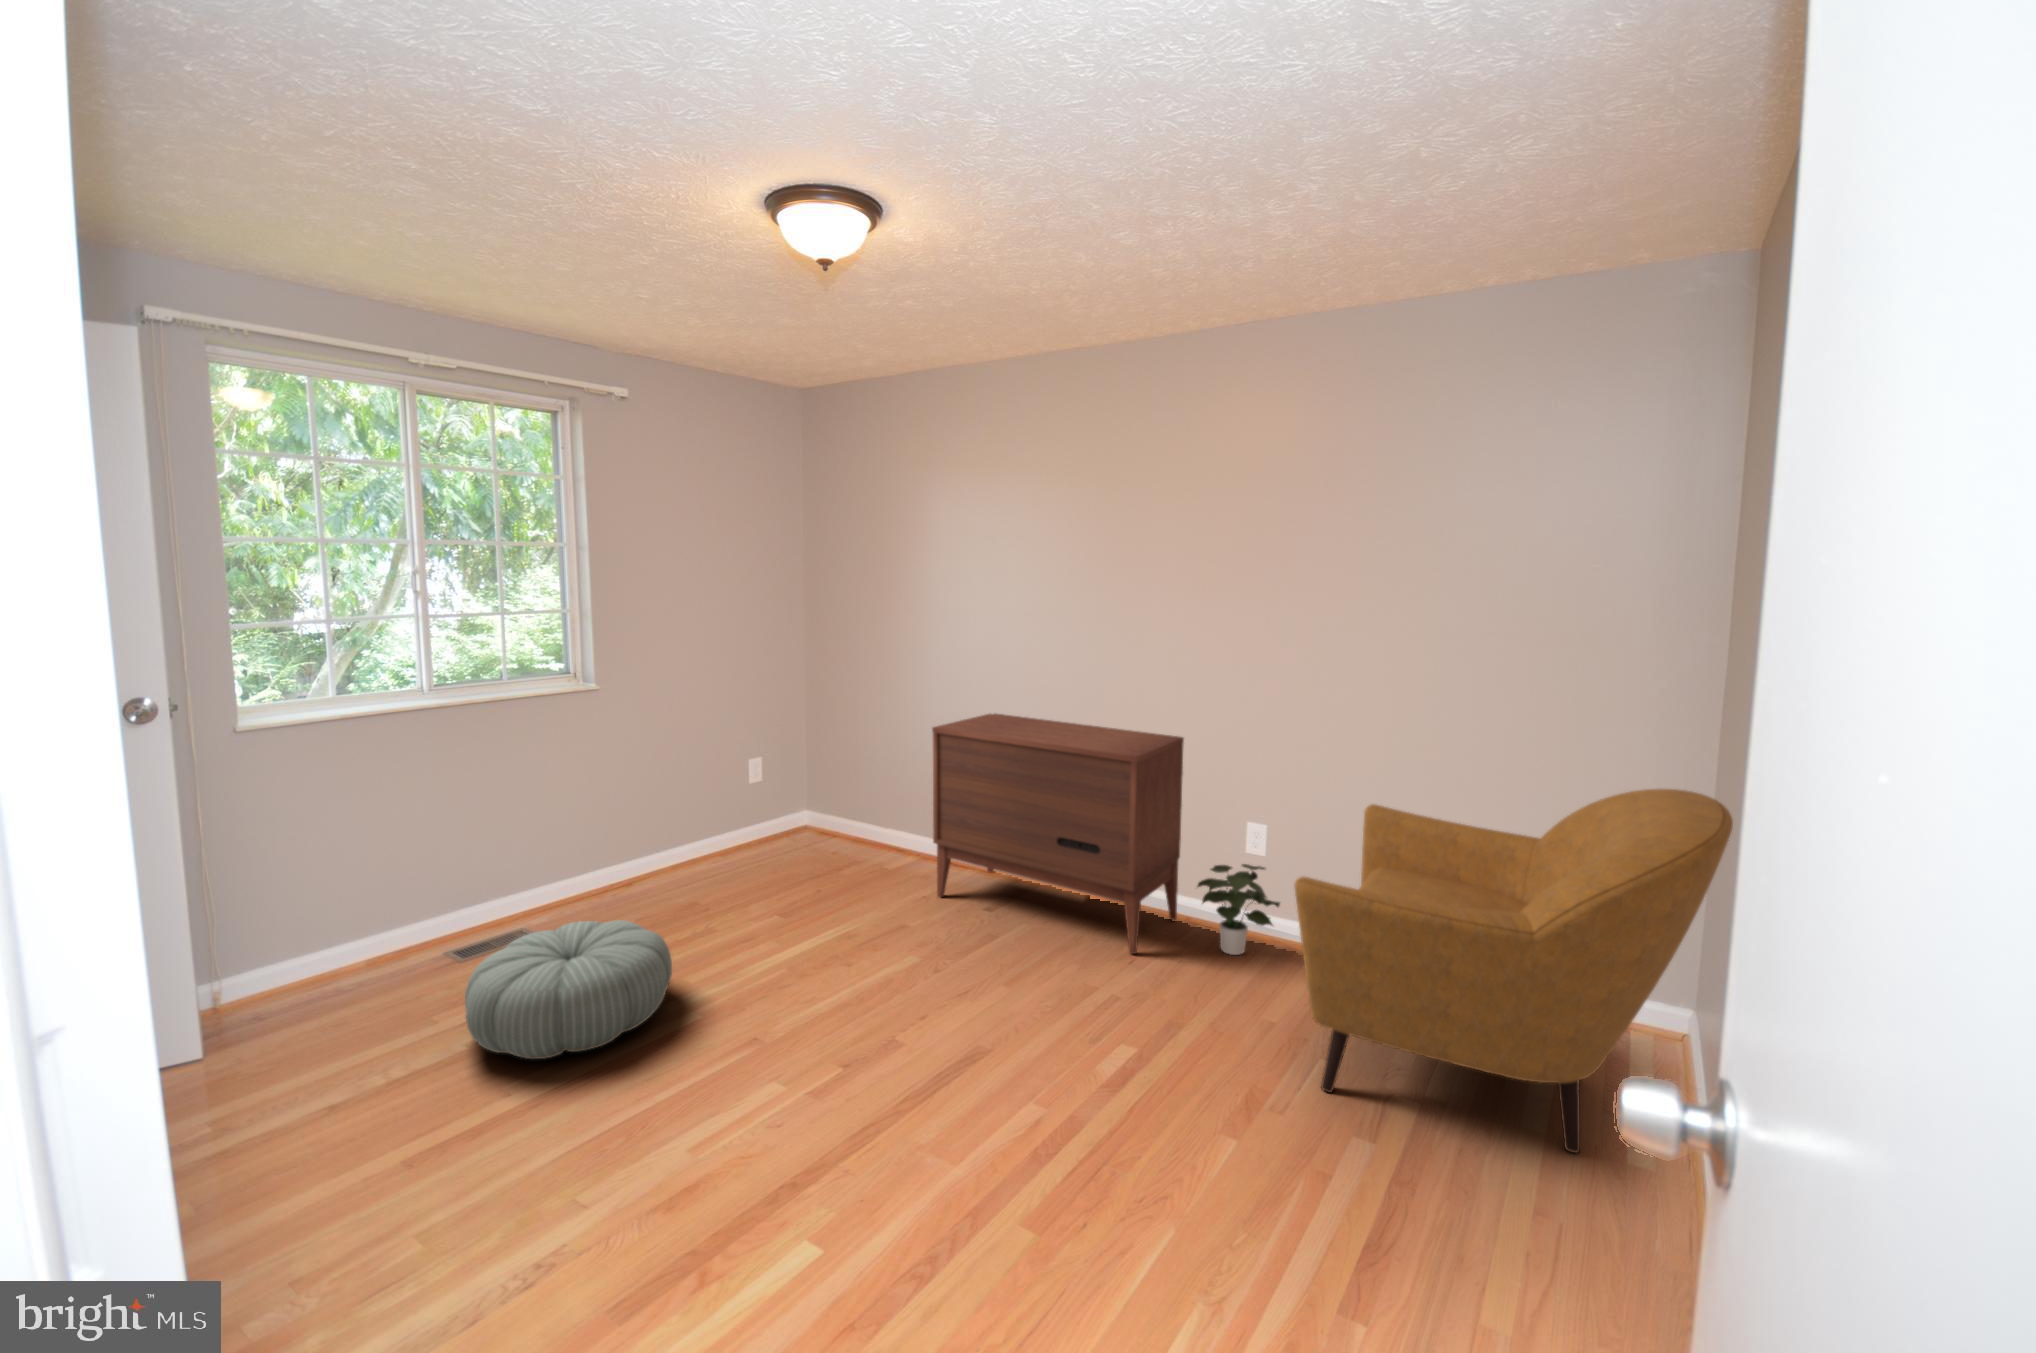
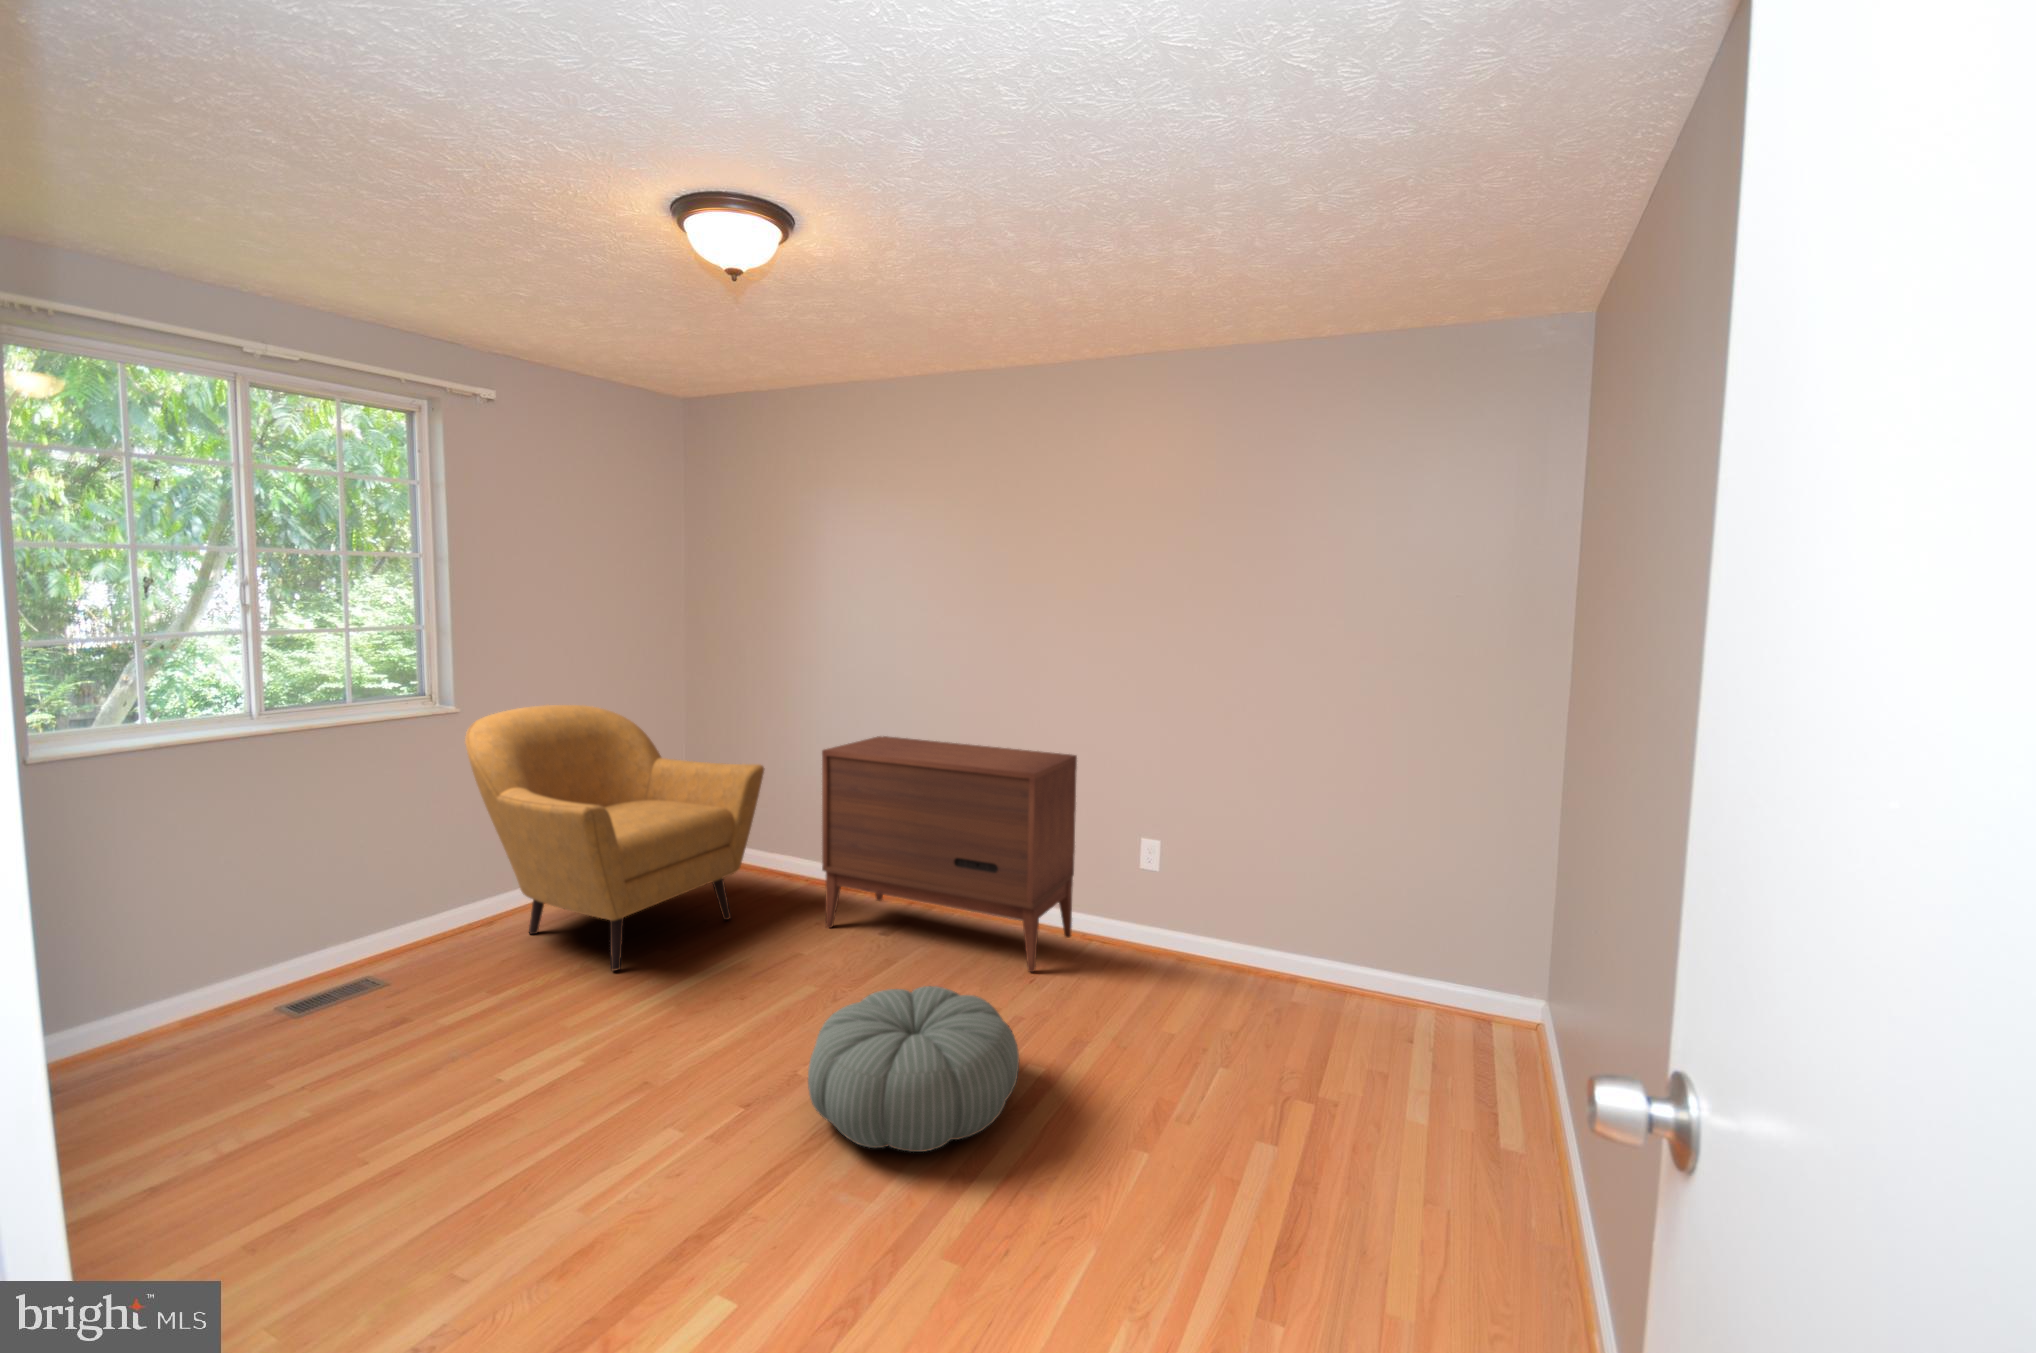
armchair: present [1294,789,1733,1153] -> present [465,705,764,971]
potted plant: present [1198,864,1280,955] -> none [1090,877,1173,967]
pouf: present [465,920,672,1059] -> present [808,986,1019,1152]

